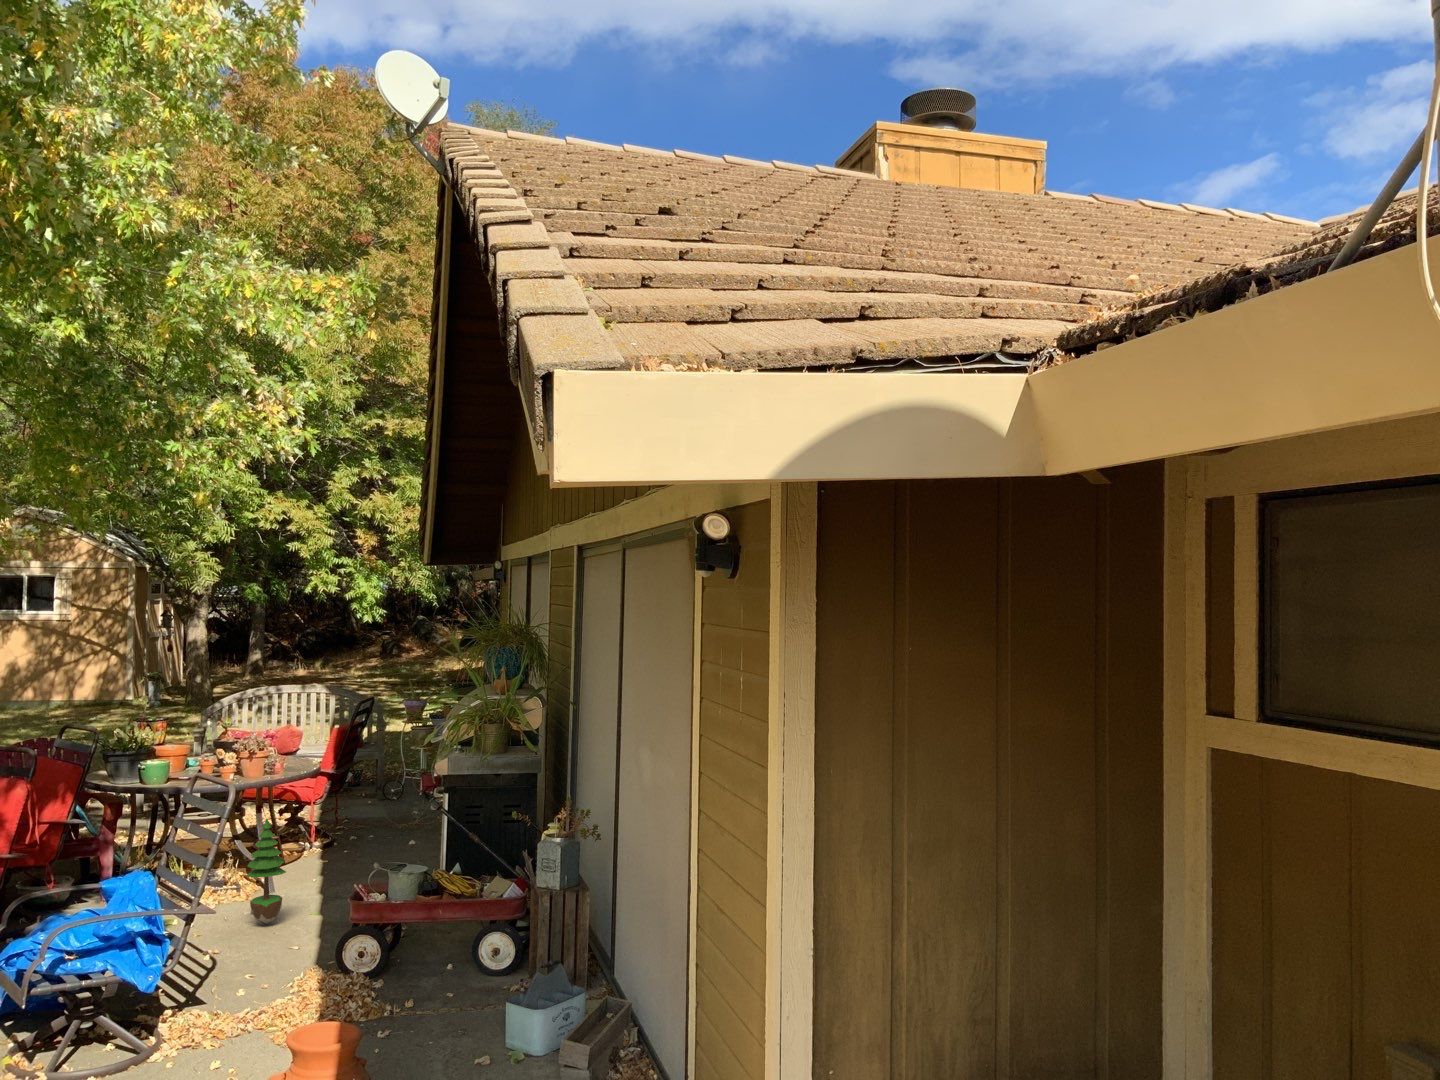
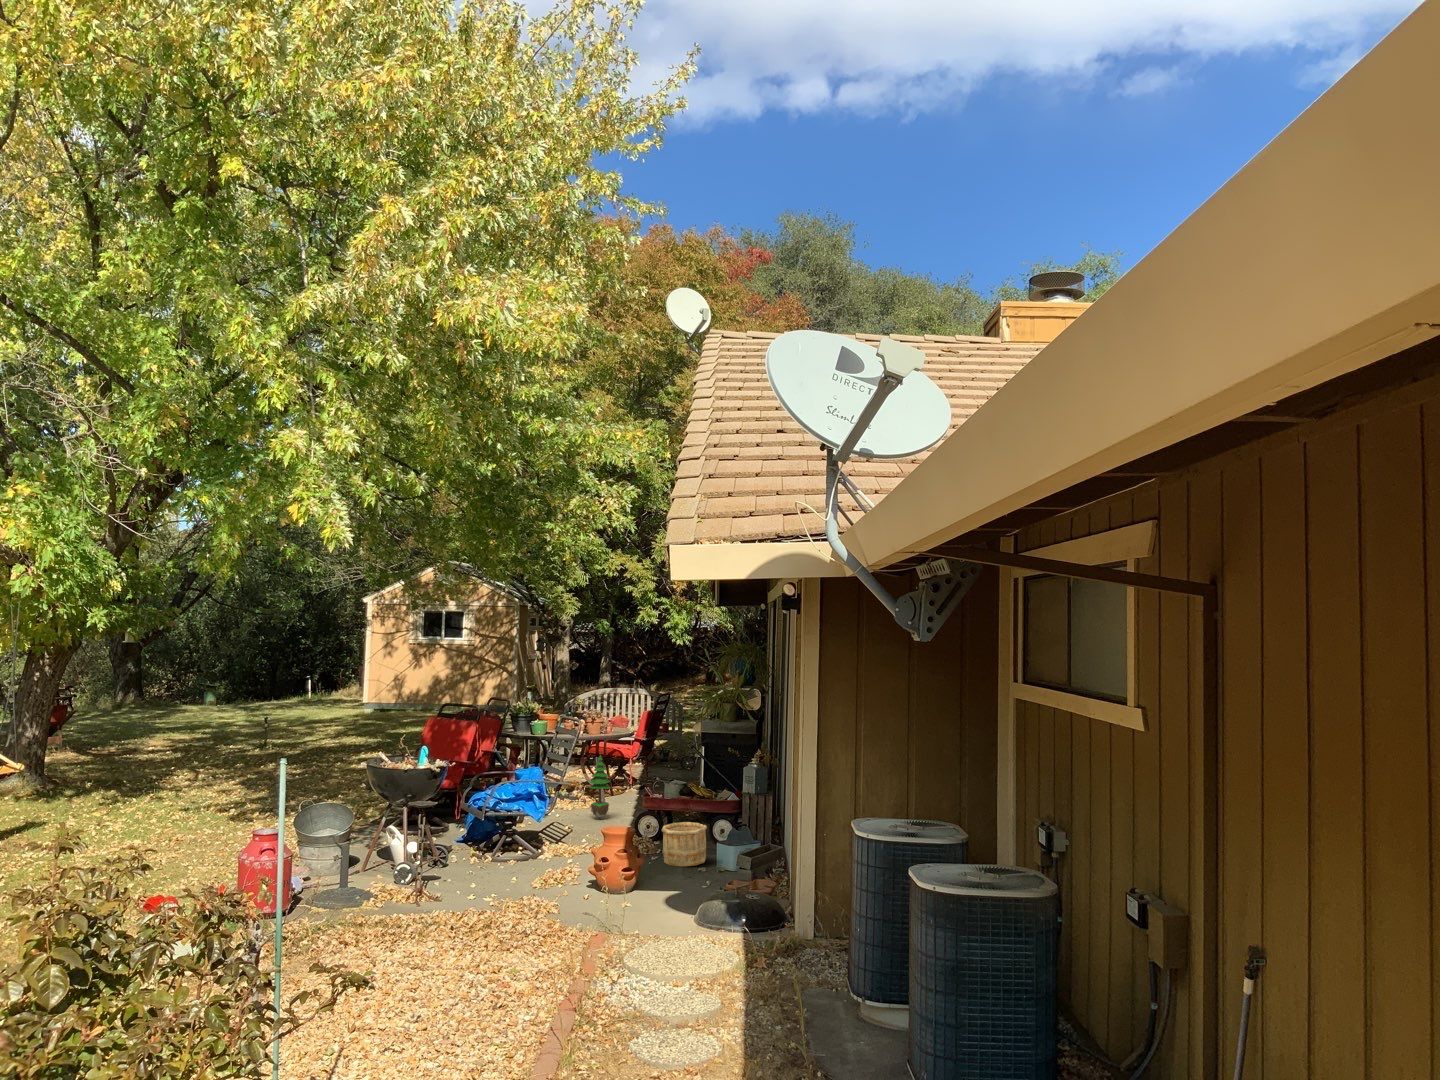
wooden bucket: none [395,954,477,1045] -> present [662,822,707,867]

